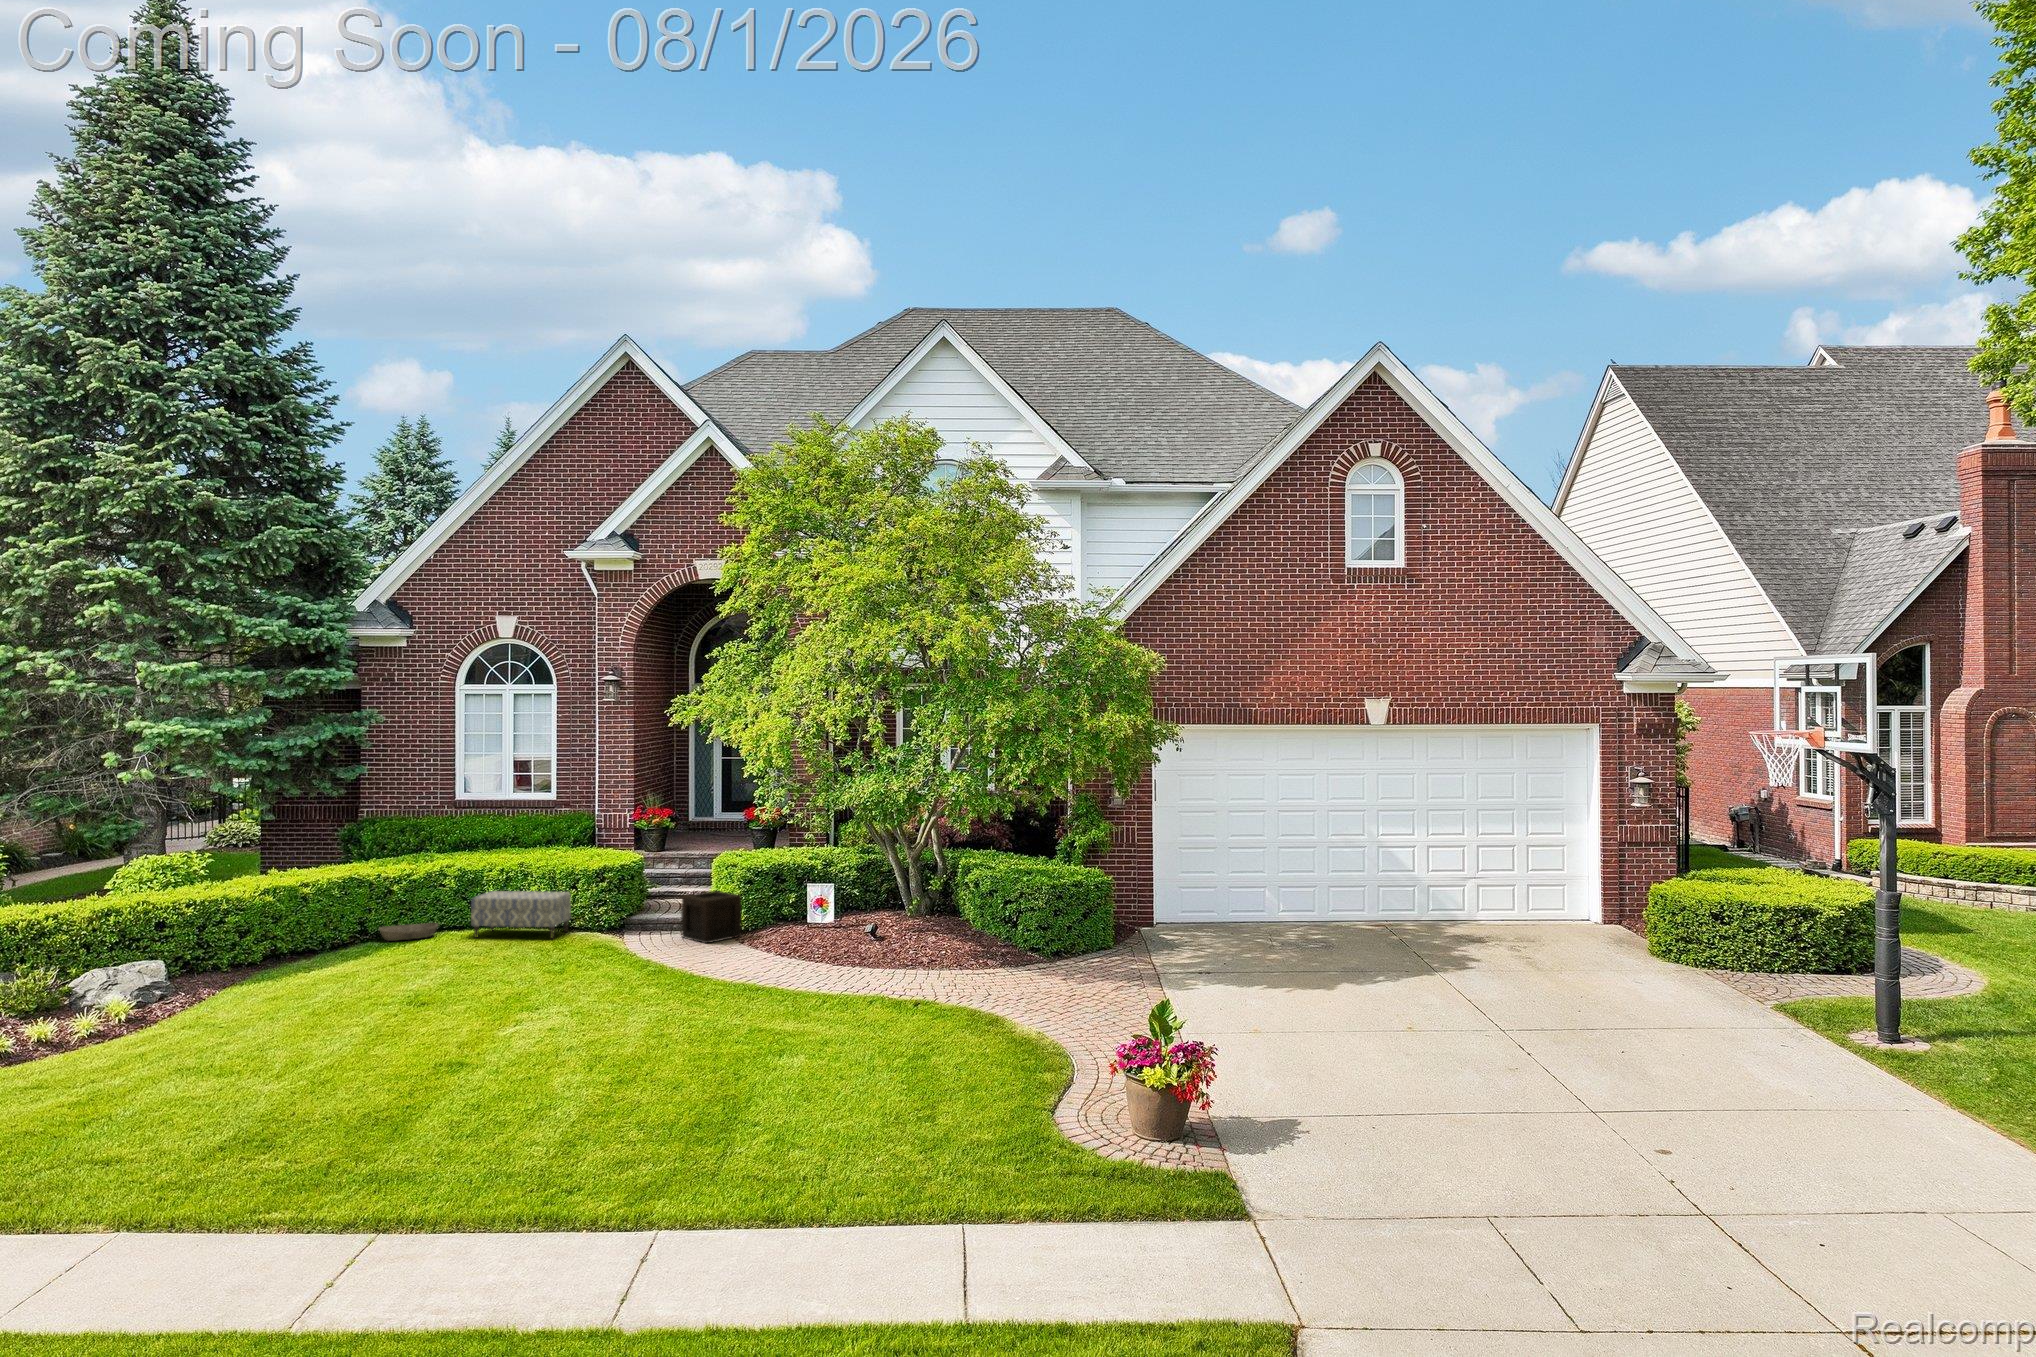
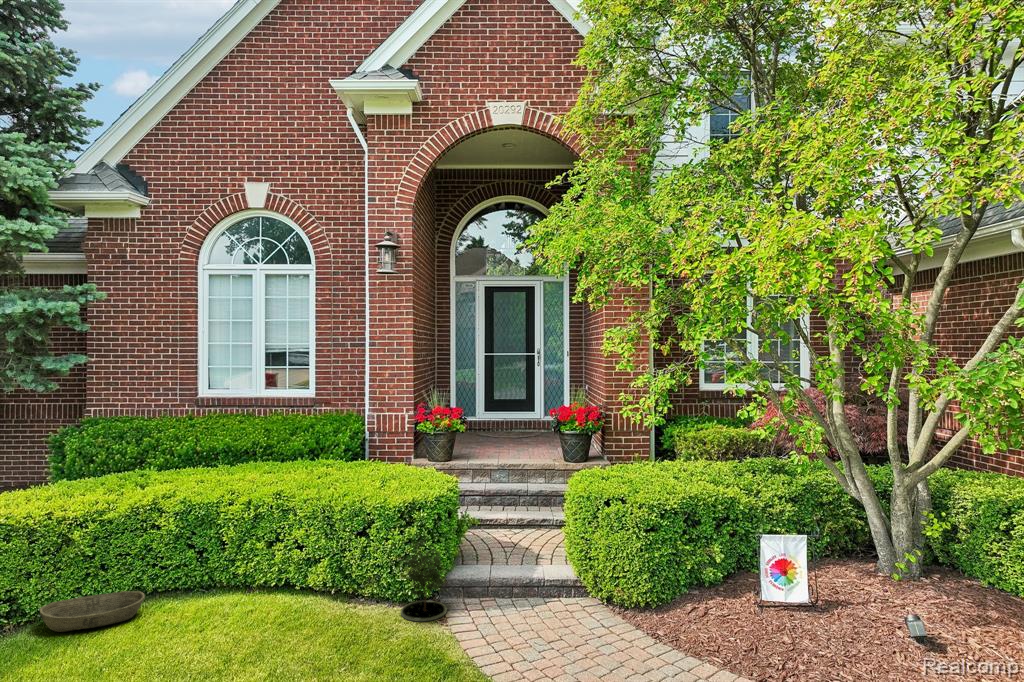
potted tree: none [593,885,626,937] -> present [401,535,447,622]
bench: present [471,891,571,939] -> none [197,536,359,628]
wooden crate: present [681,891,742,943] -> none [549,537,649,645]

